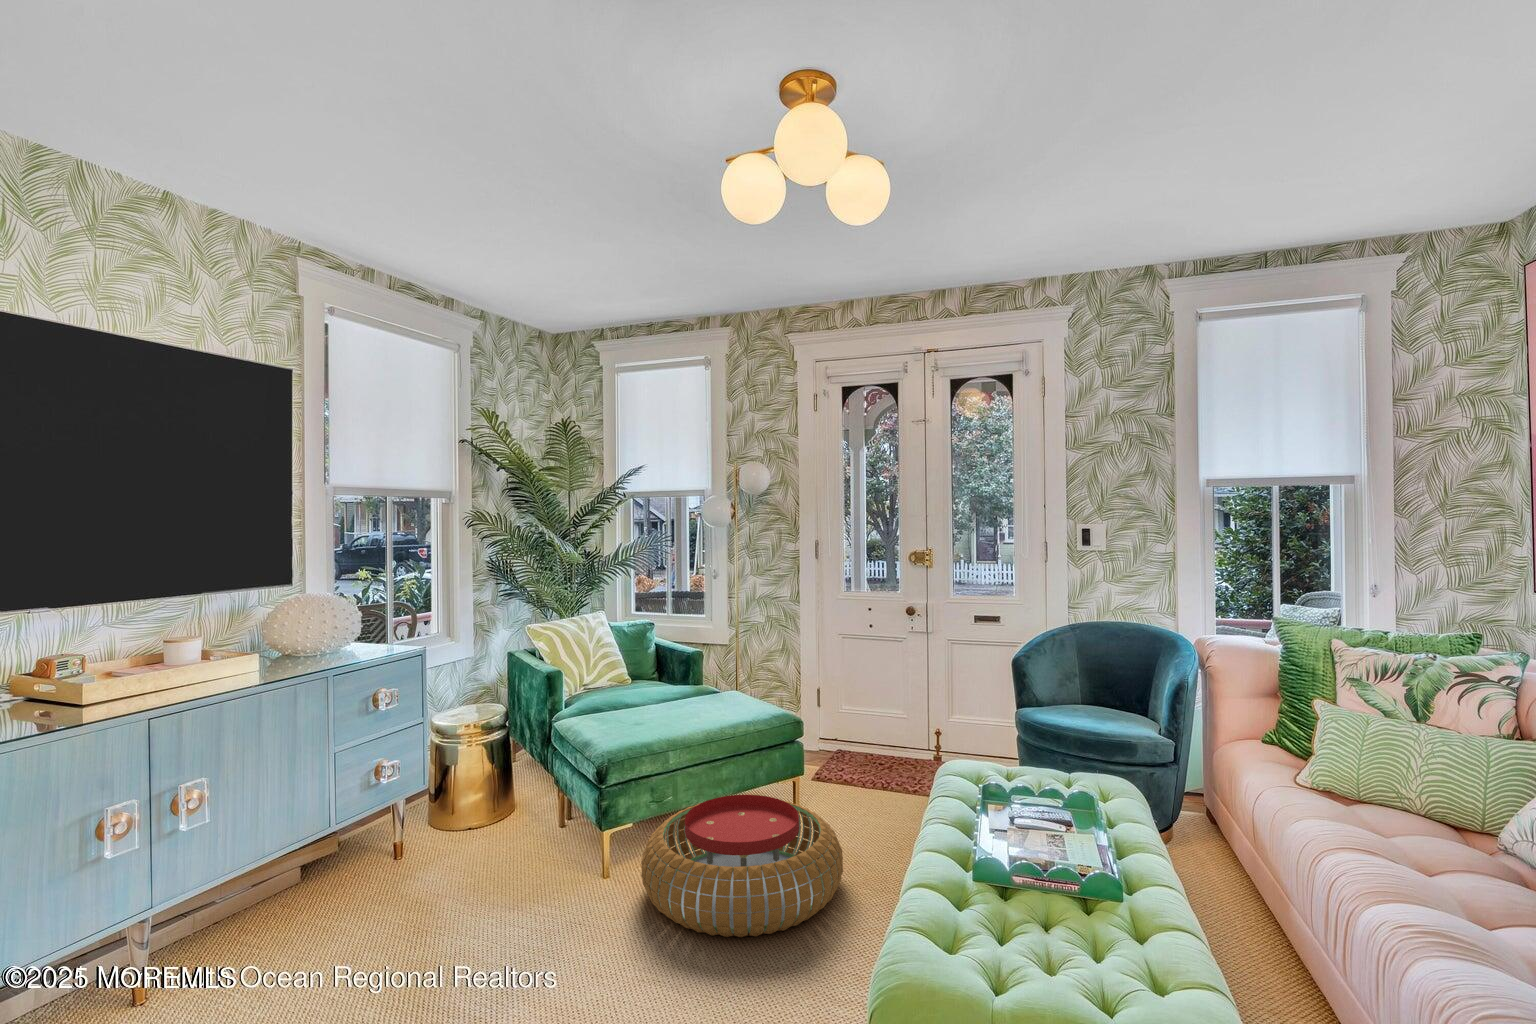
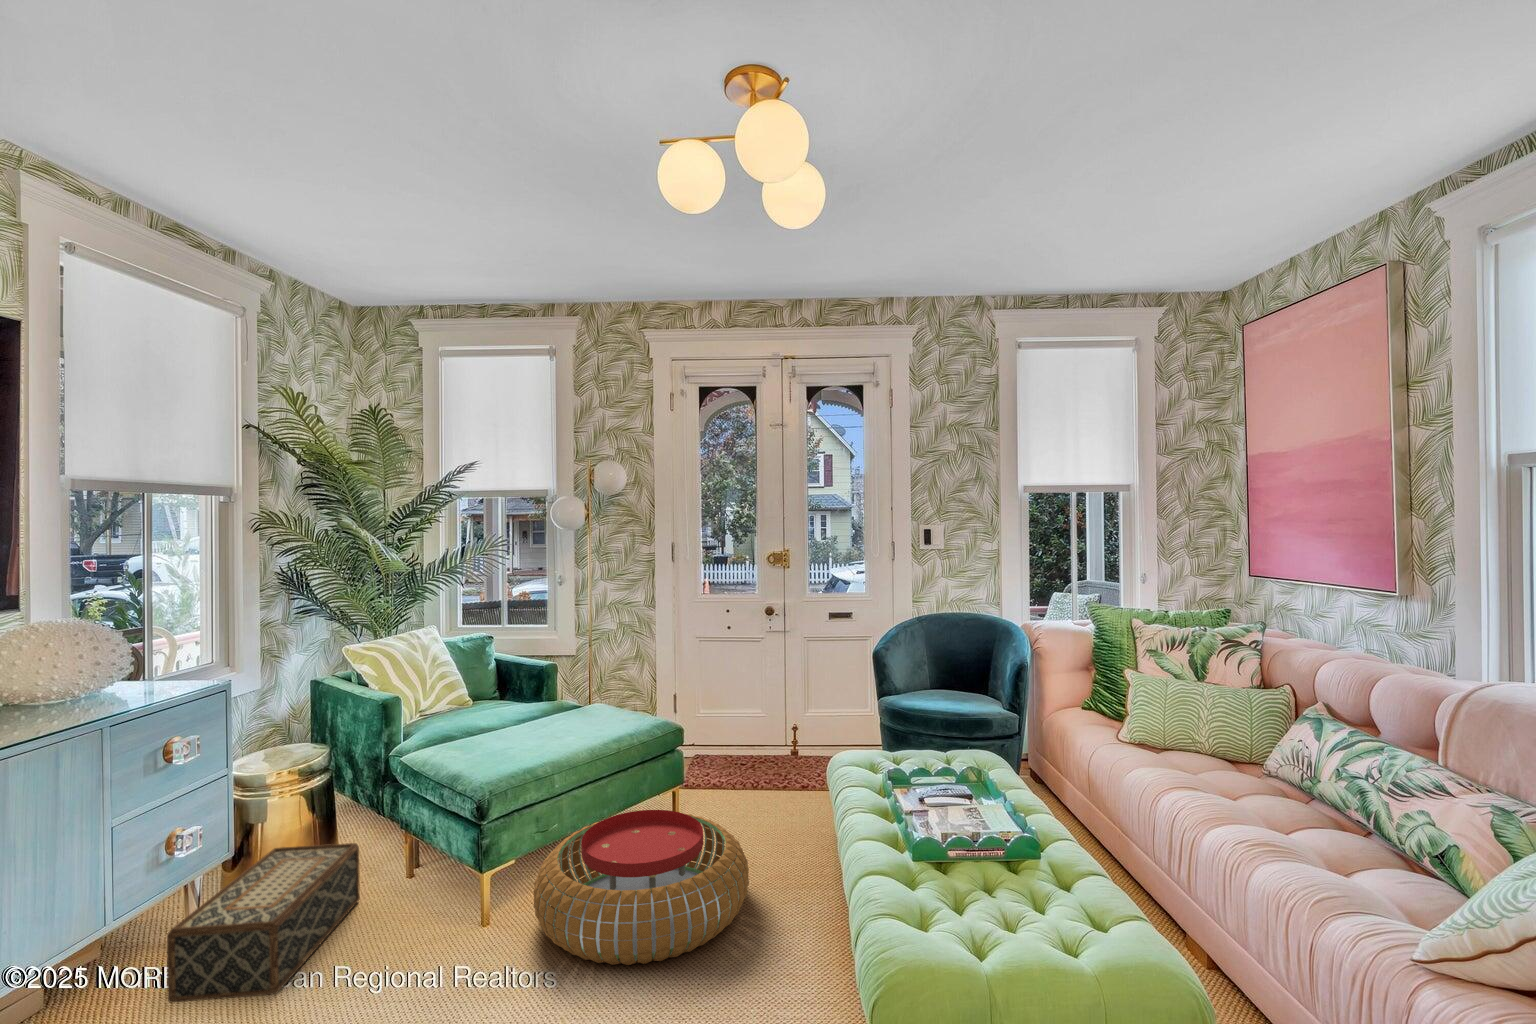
woven basket: none [368,788,520,905] -> present [167,843,360,1002]

